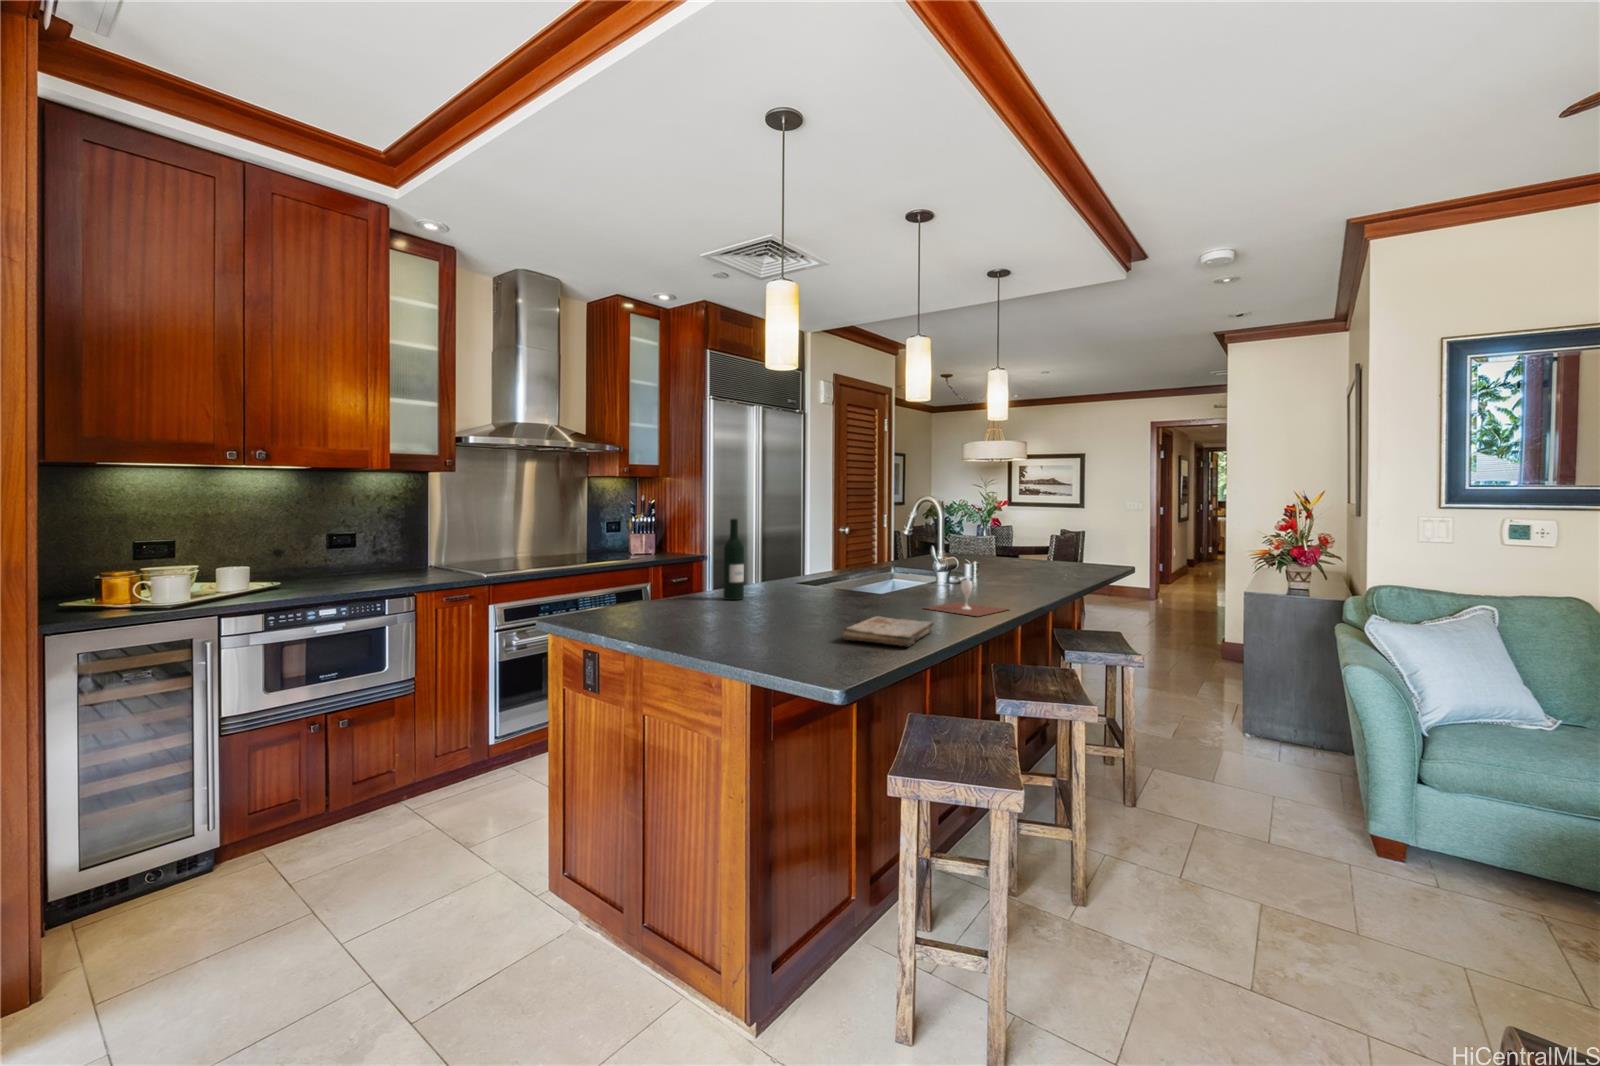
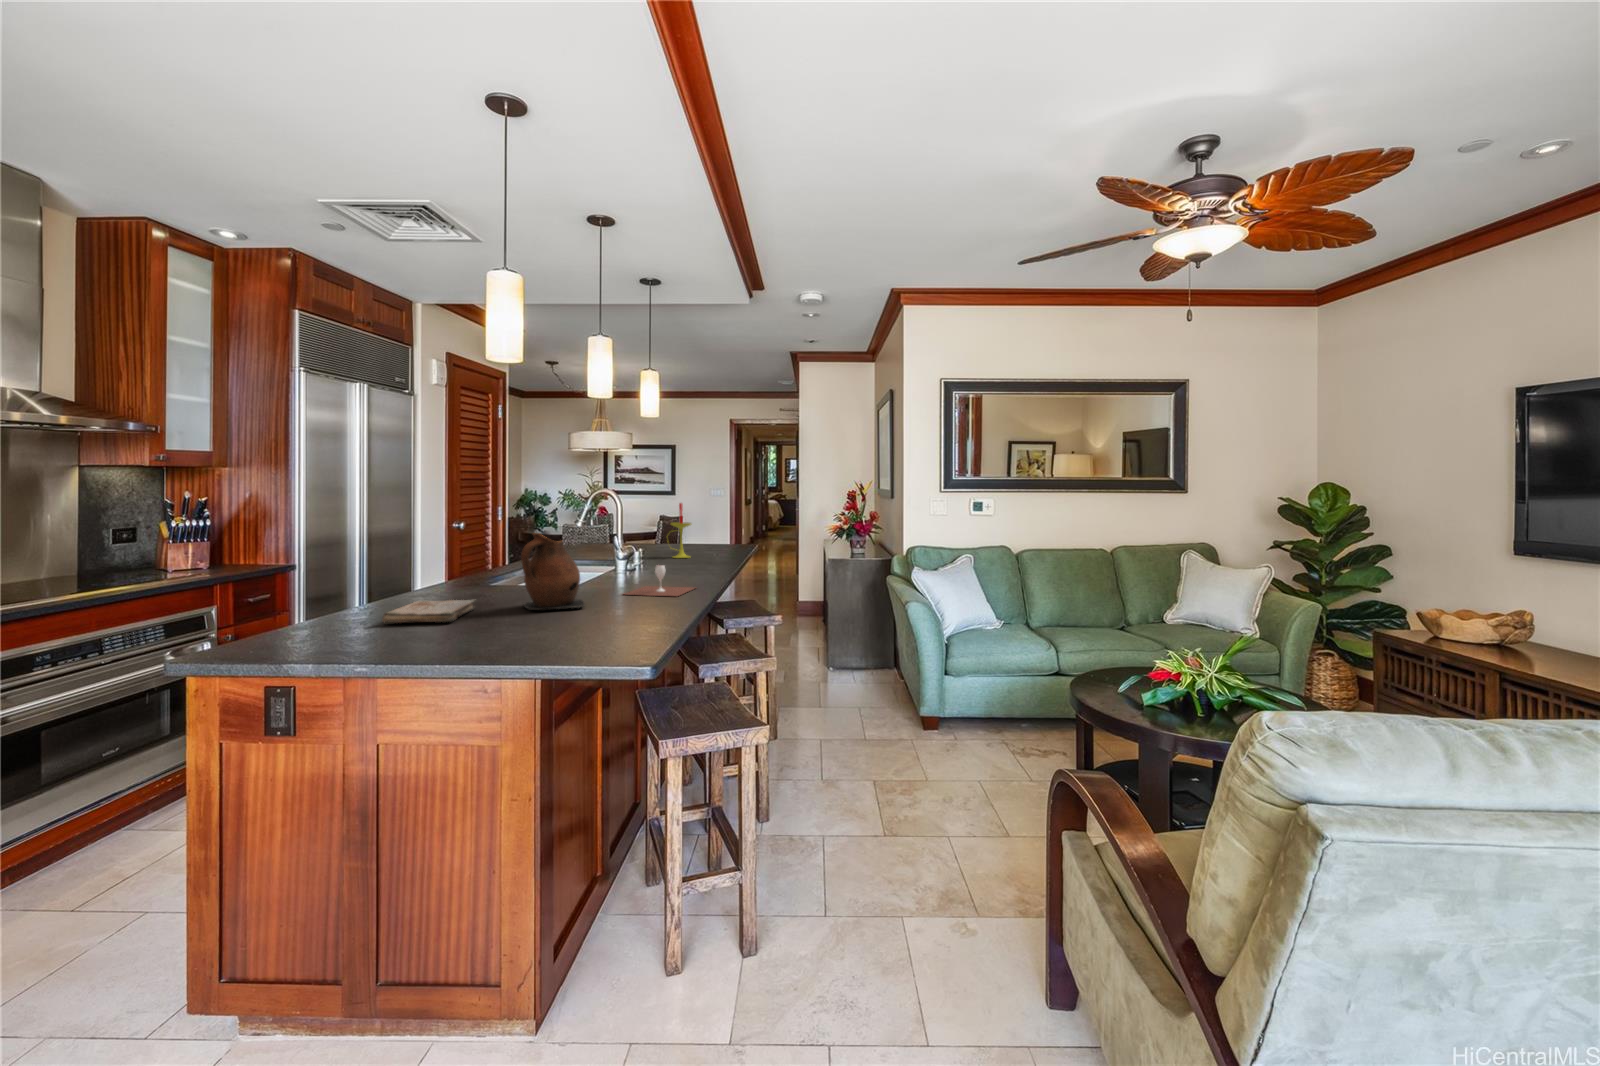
candle: none [1016,512,1047,576] -> present [671,503,692,558]
wine bottle: present [723,519,744,600] -> none [393,517,421,608]
ceramic pitcher: none [814,538,877,618] -> present [521,533,585,610]
book: present [842,616,934,646] -> present [382,600,476,623]

